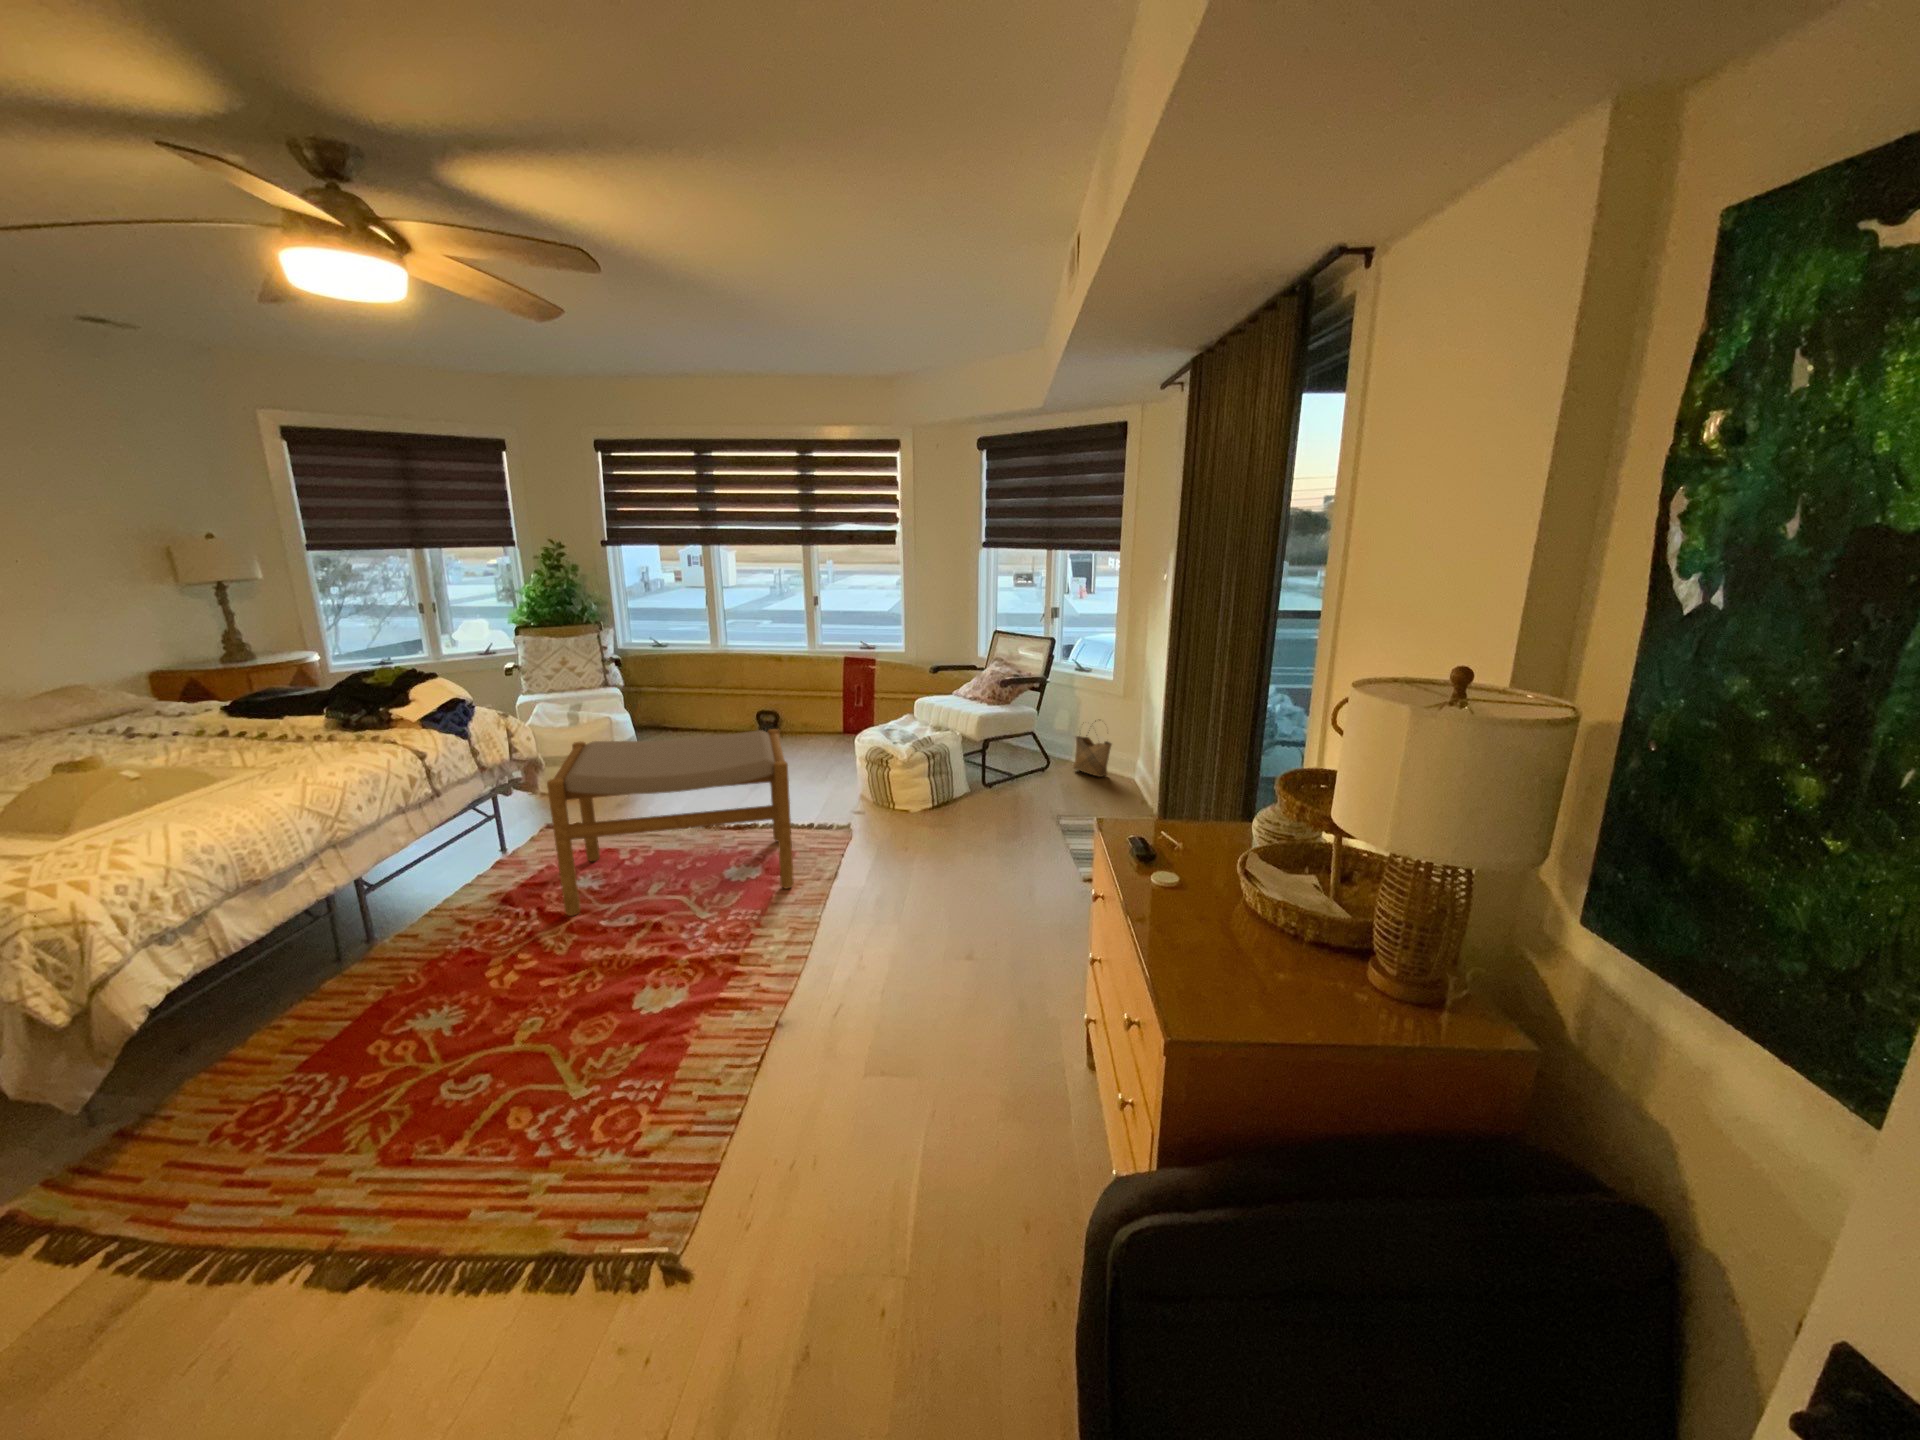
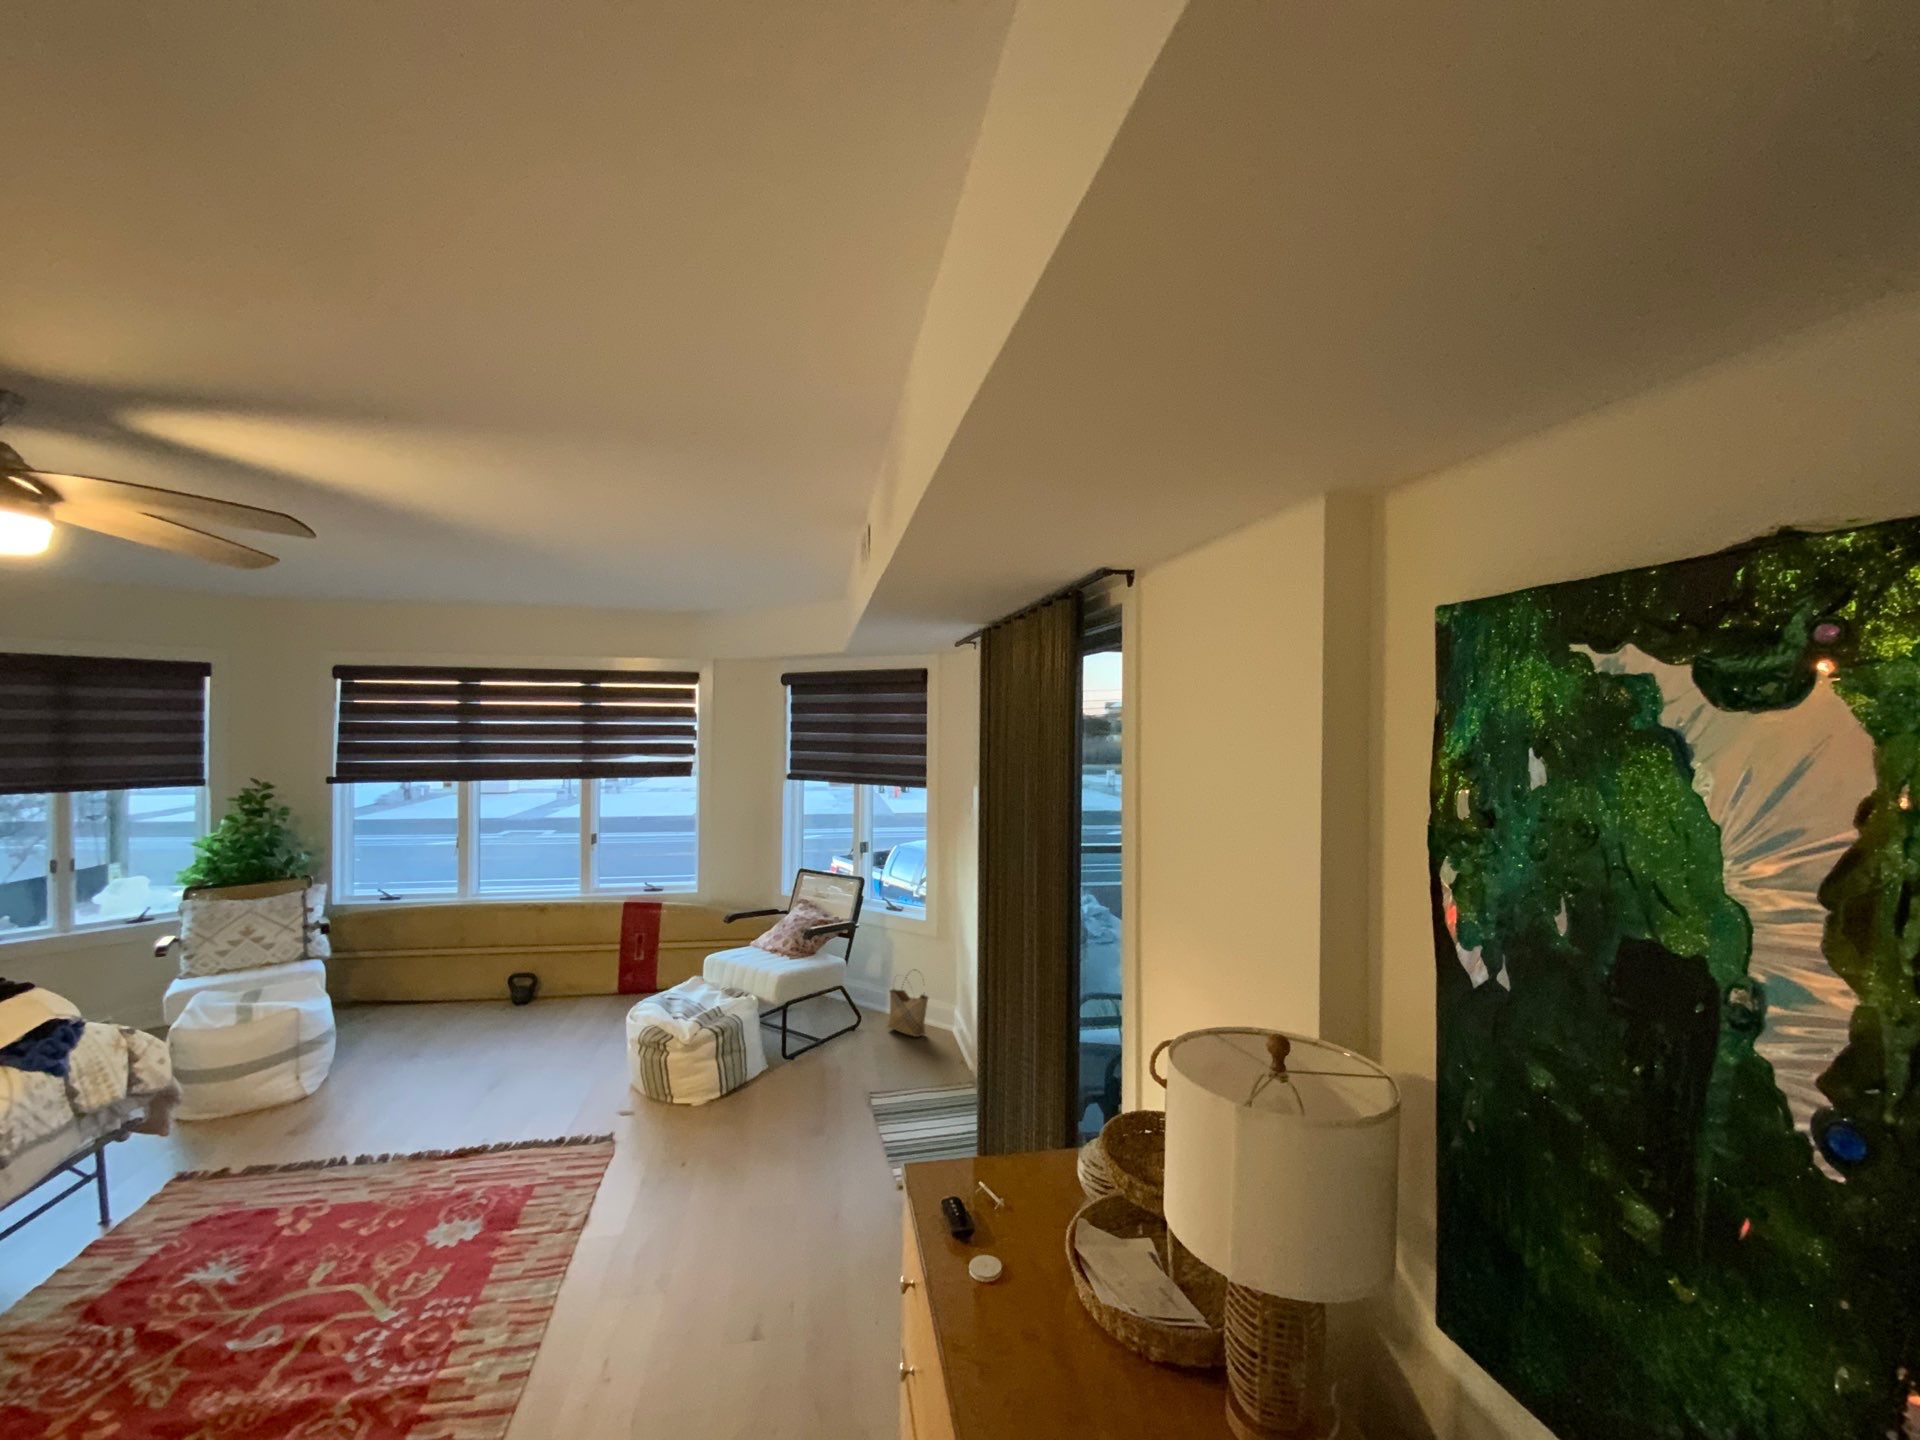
footstool: present [547,729,794,916] -> none [174,1028,523,1340]

